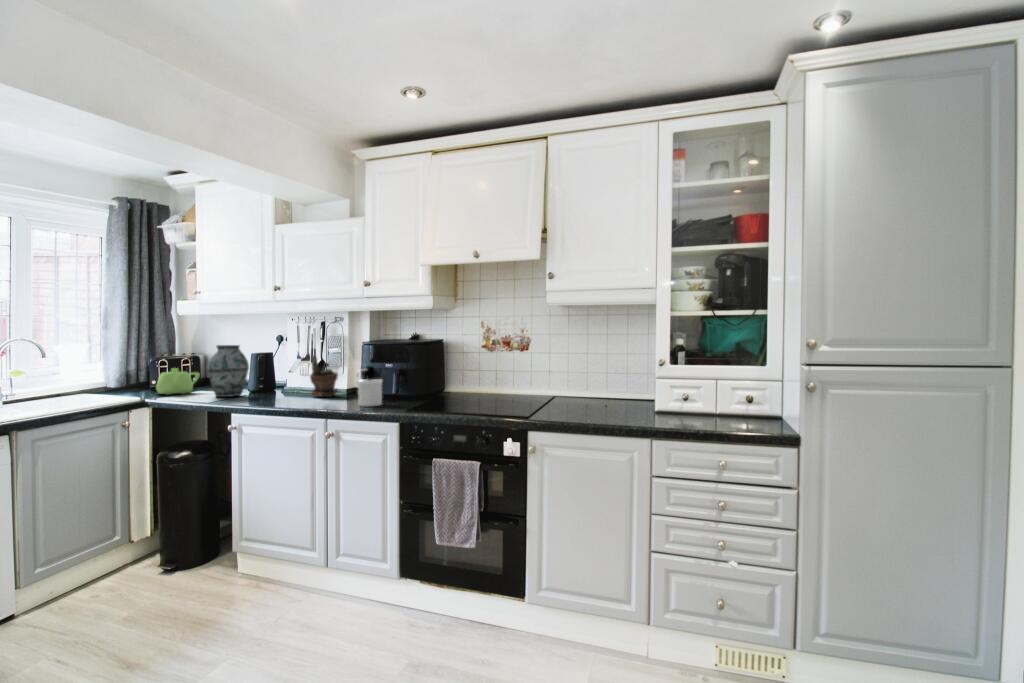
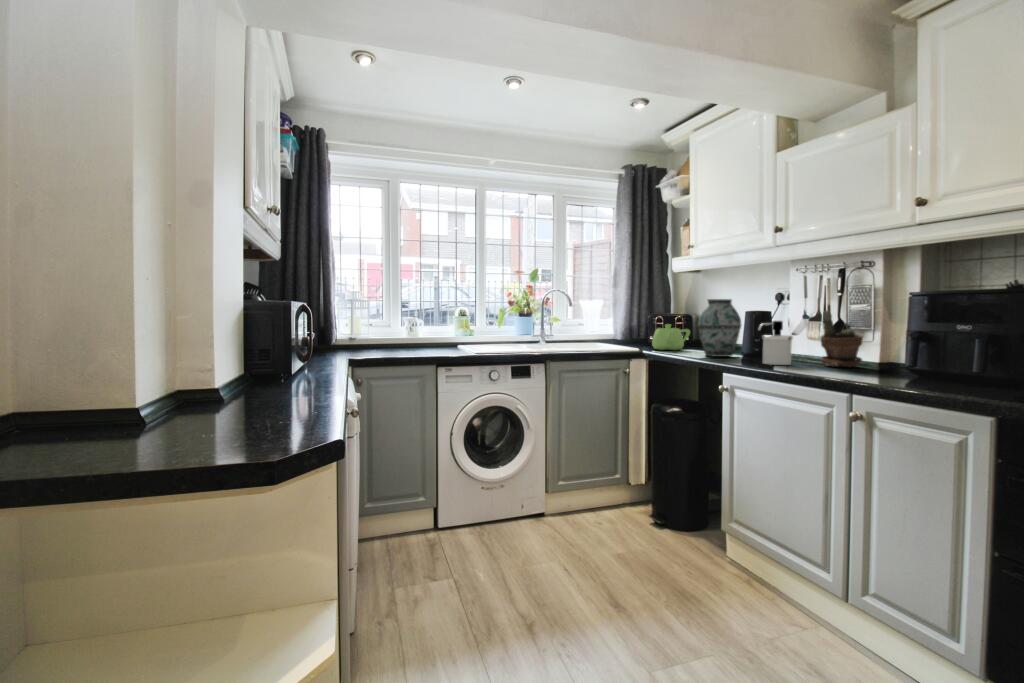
soap dispenser: present [357,366,382,407] -> present [758,321,793,365]

